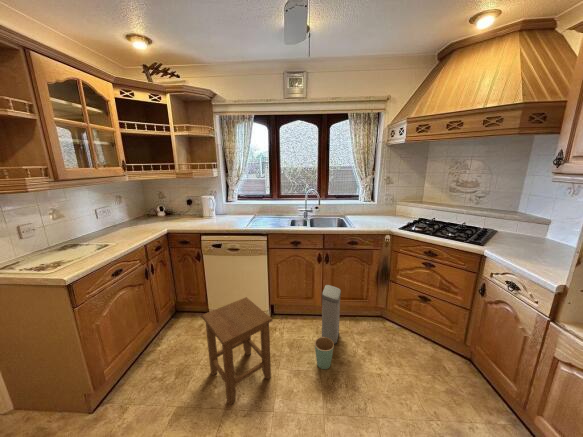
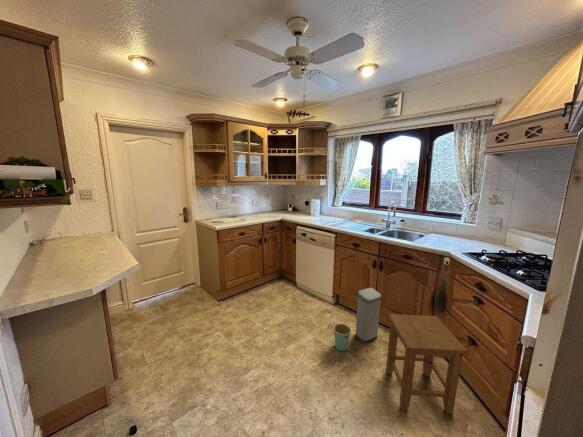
stool: present [202,297,272,404] -> present [386,314,468,414]

